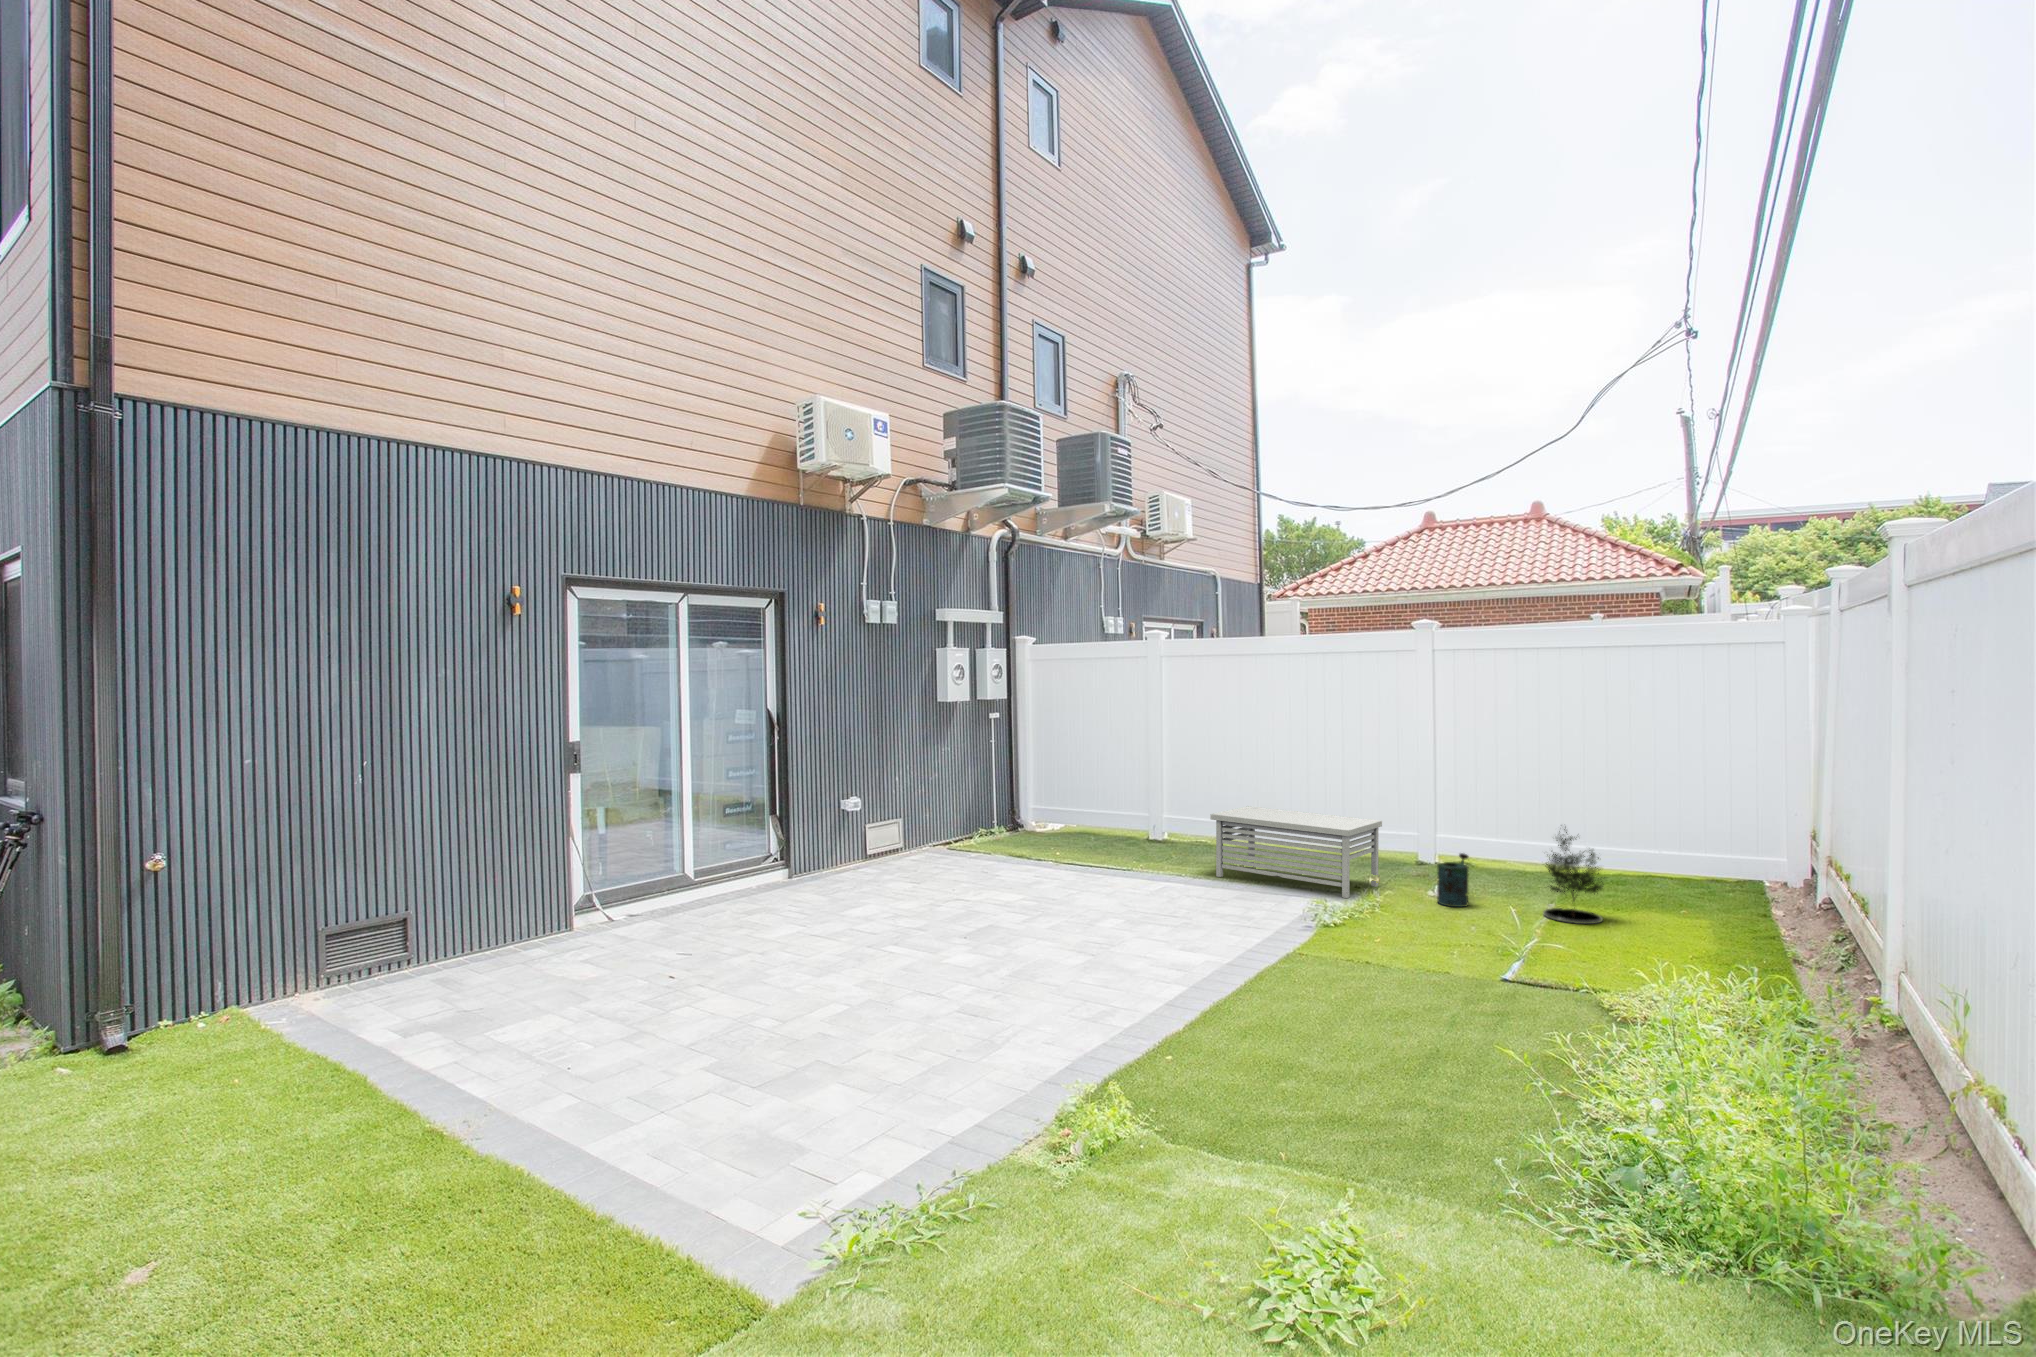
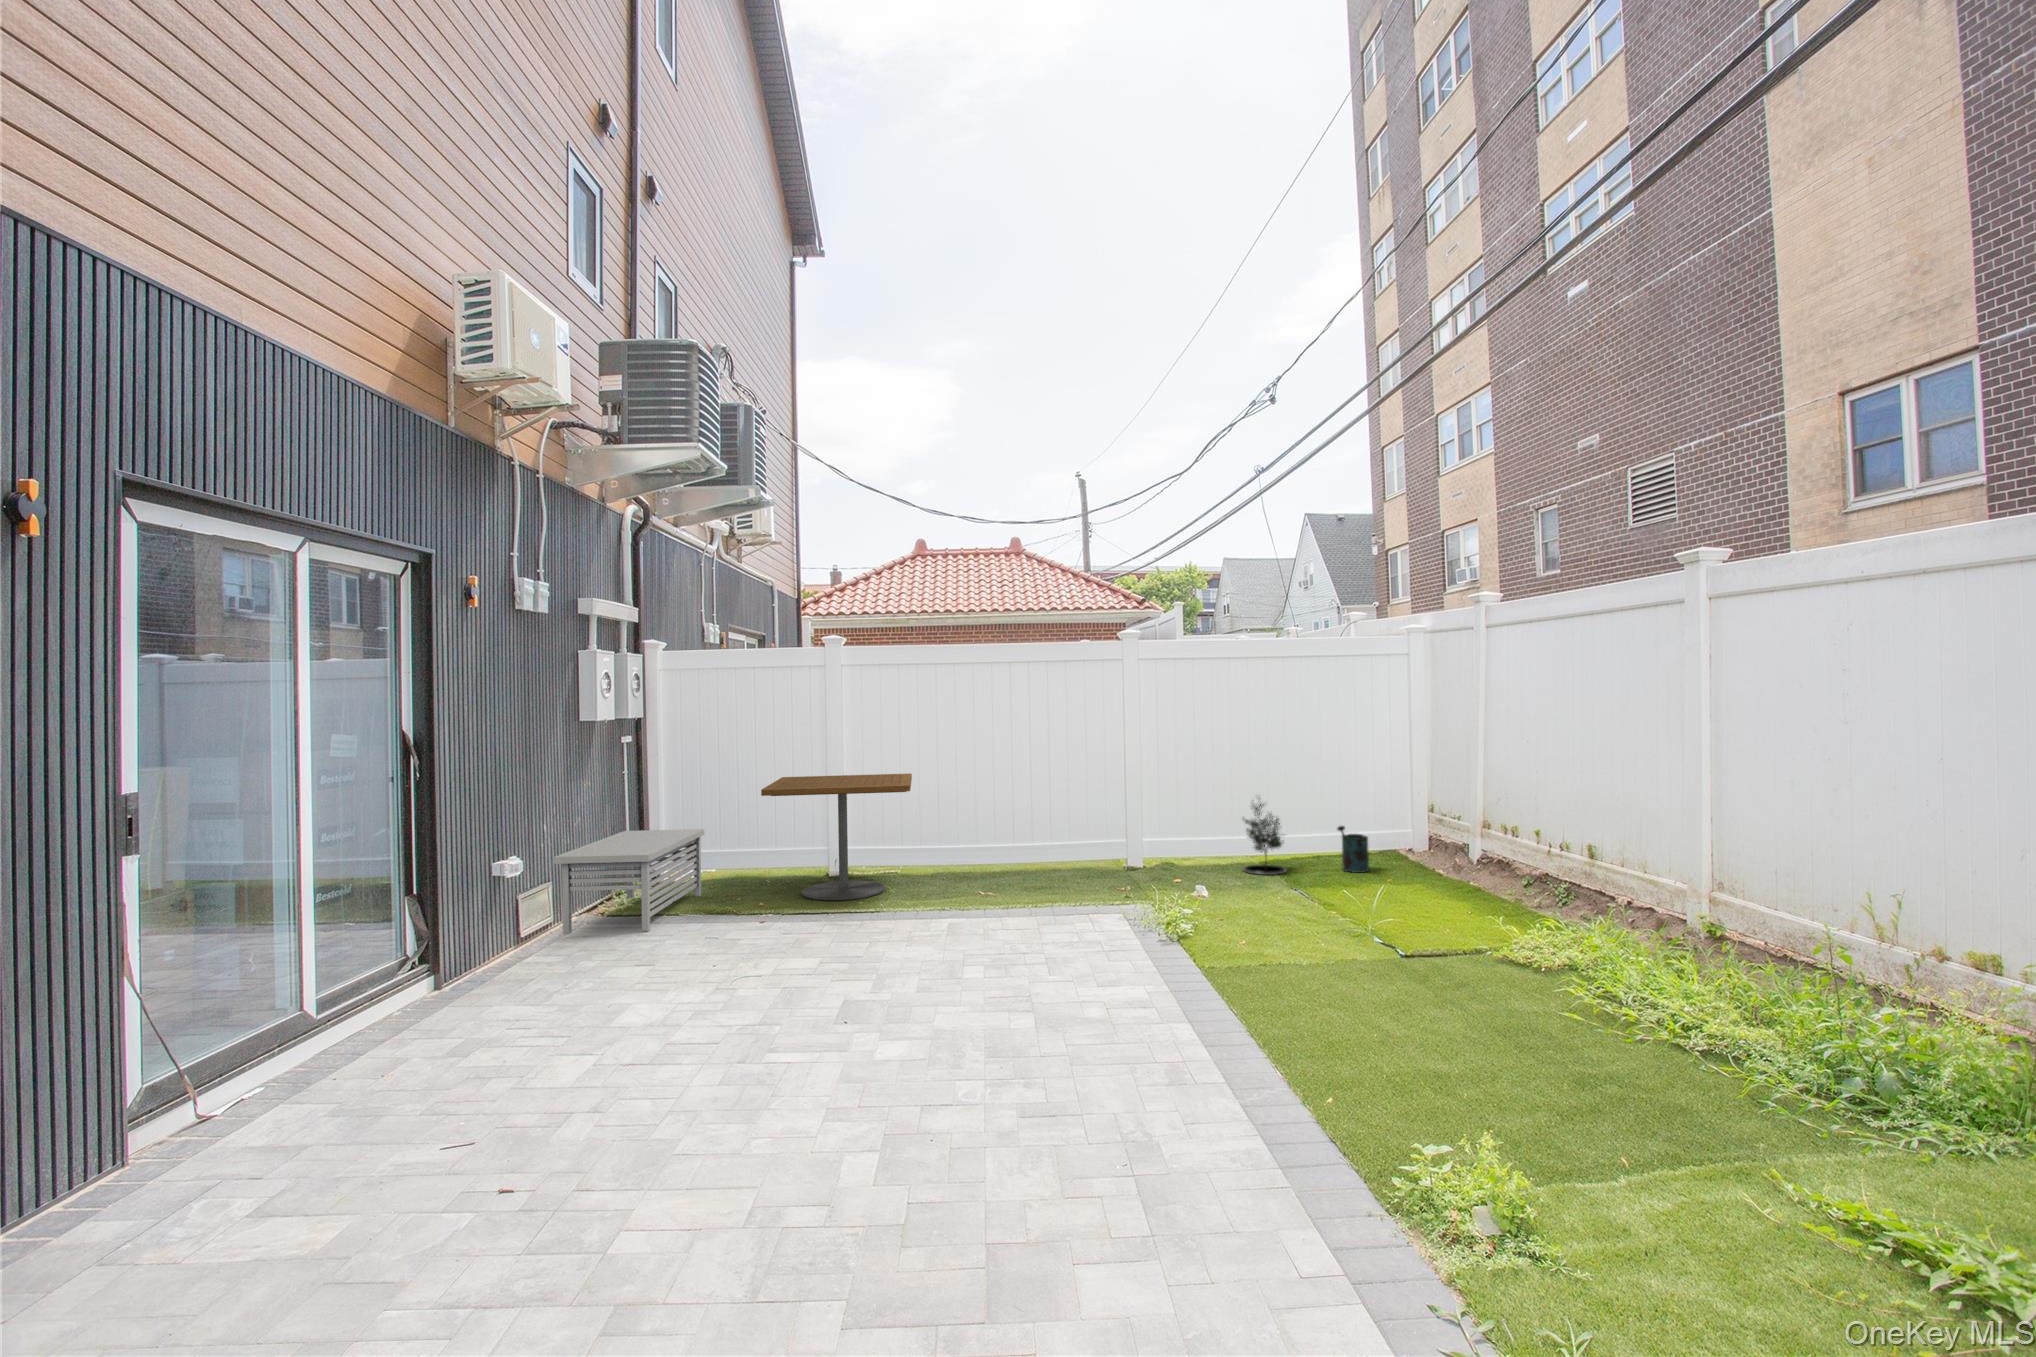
dining table: none [1042,758,1206,871] -> present [761,774,912,900]
storage bench: present [1210,806,1382,898] -> present [554,829,704,933]
watering can: present [1437,853,1469,907] -> present [1337,826,1369,873]

